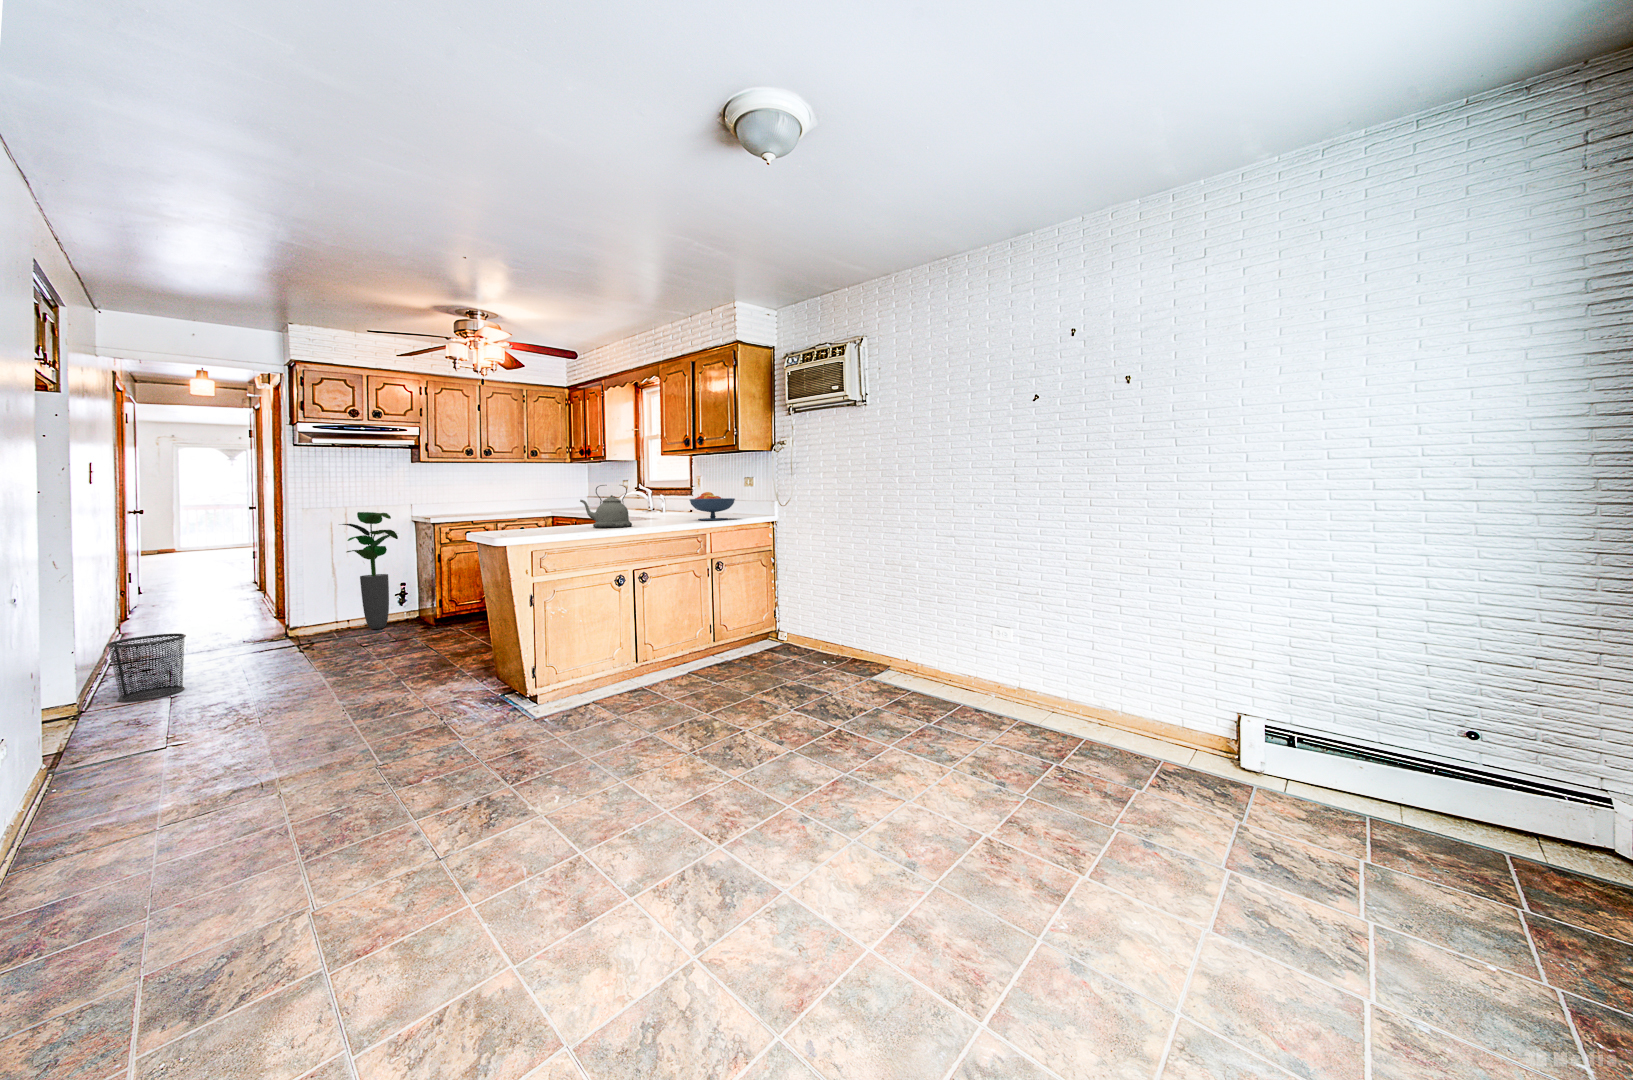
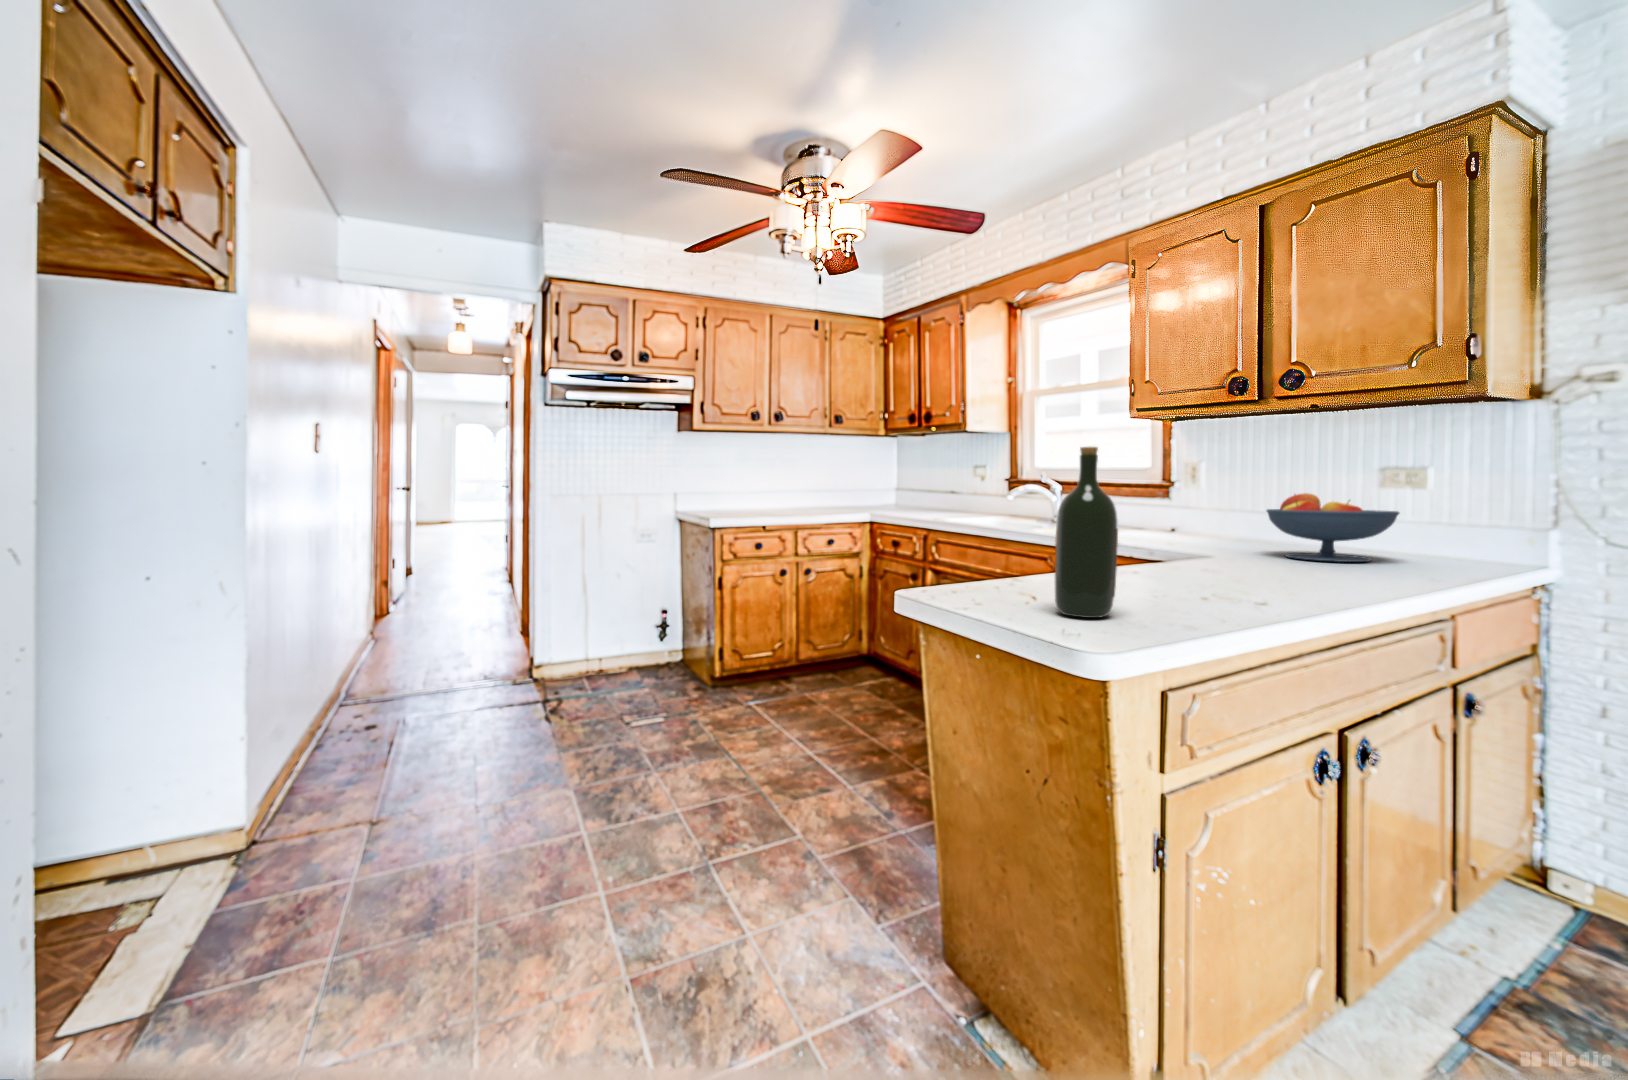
wine bottle: none [520,475,543,533] -> present [1055,447,1118,618]
kettle: present [580,485,632,528] -> none [1115,476,1253,591]
potted plant: present [342,512,398,629] -> none [587,505,666,680]
waste bin: present [107,634,186,701] -> none [275,705,383,826]

